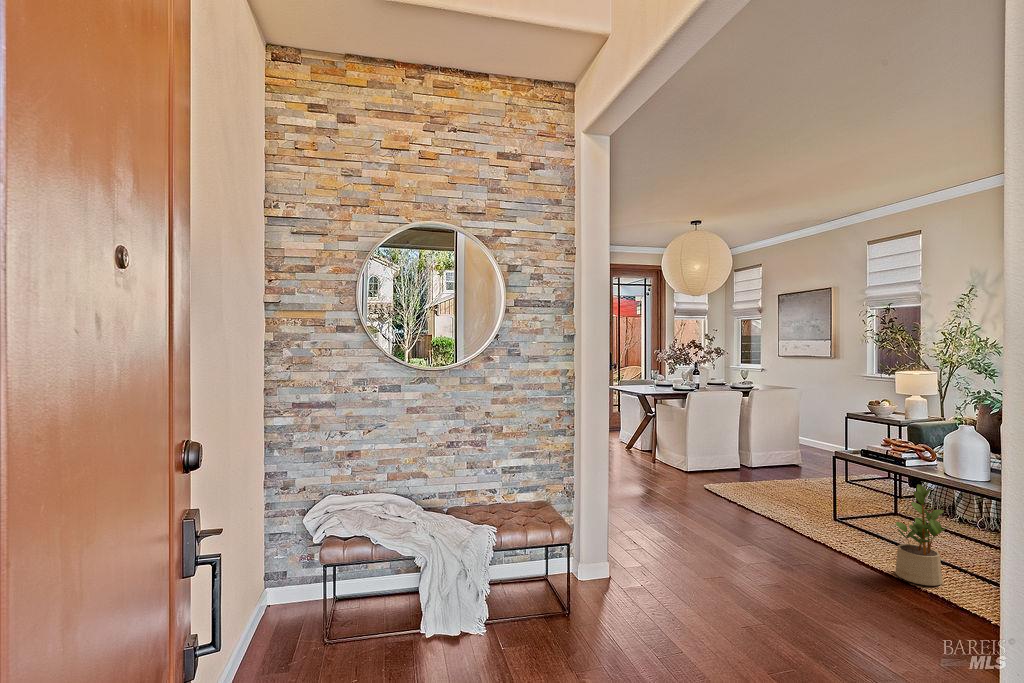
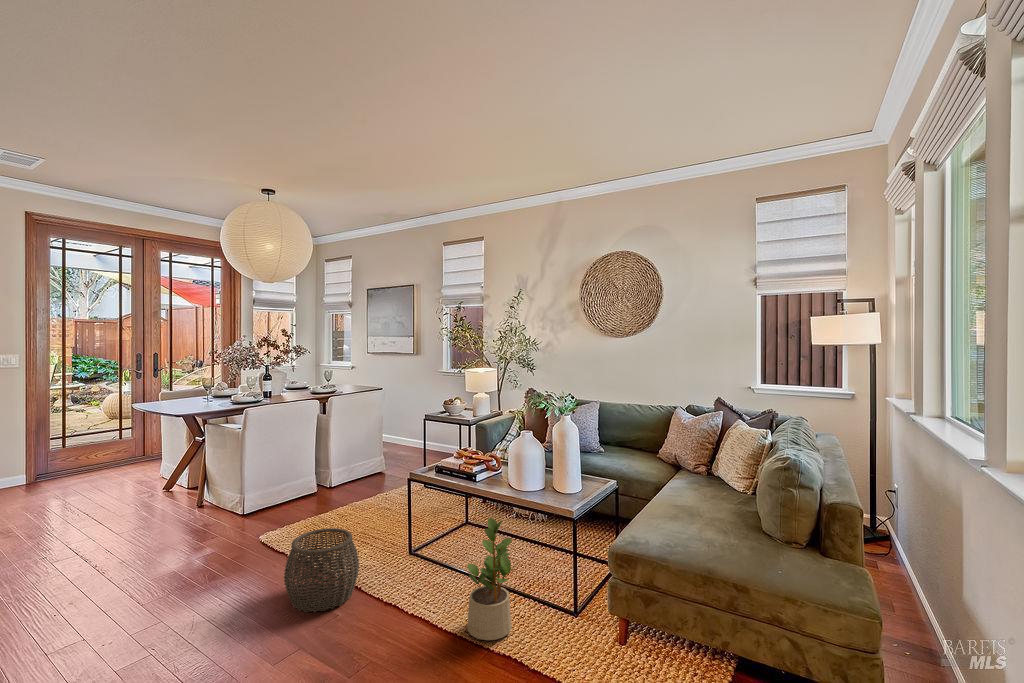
woven basket: none [735,479,793,536] -> present [284,528,360,612]

